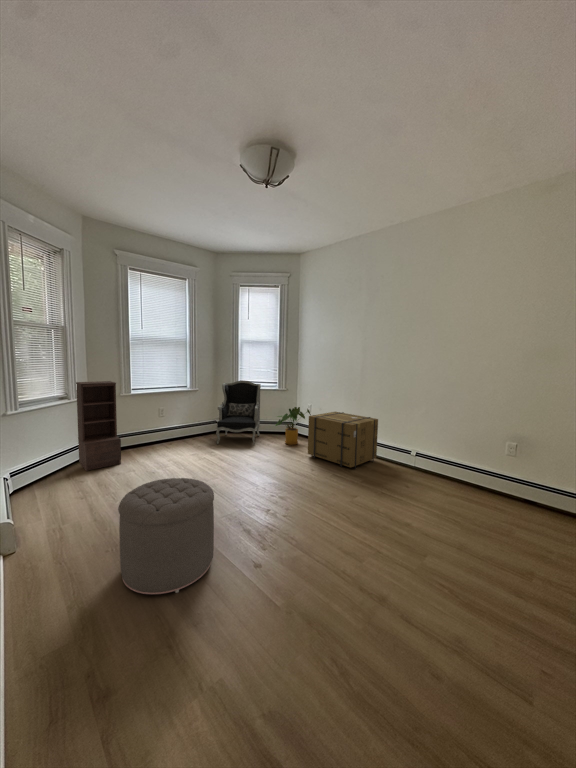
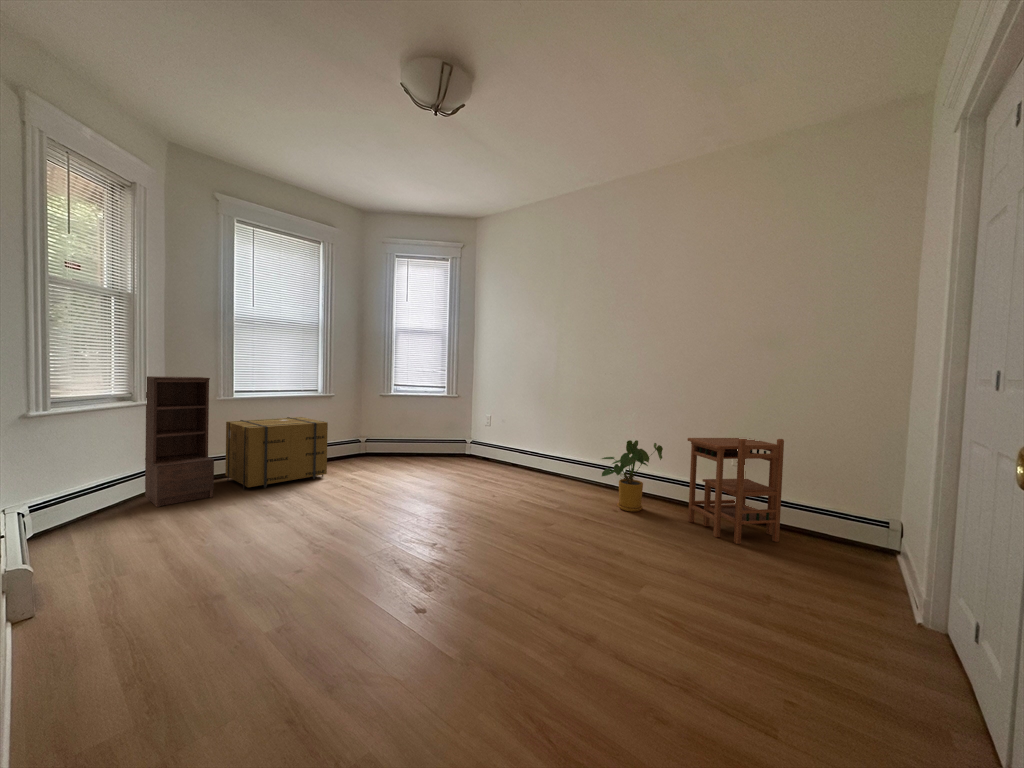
armchair: present [216,381,261,445] -> none [358,384,422,471]
house plant: present [275,407,311,445] -> present [602,440,663,512]
cardboard box: present [308,412,378,469] -> present [225,417,328,490]
side table: none [466,432,552,521] -> present [687,438,784,544]
ottoman: present [118,478,214,594] -> none [214,494,359,653]

